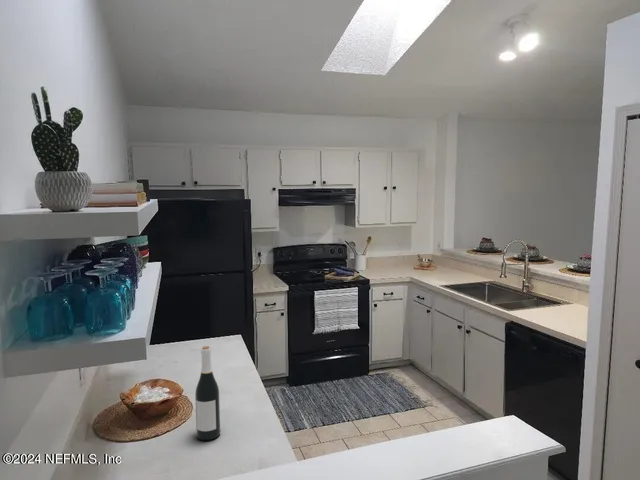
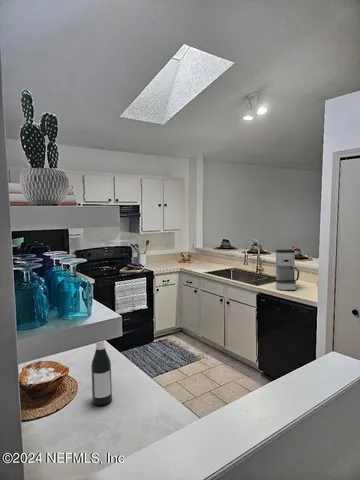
coffee maker: none [535,257,575,322] -> present [276,250,299,290]

